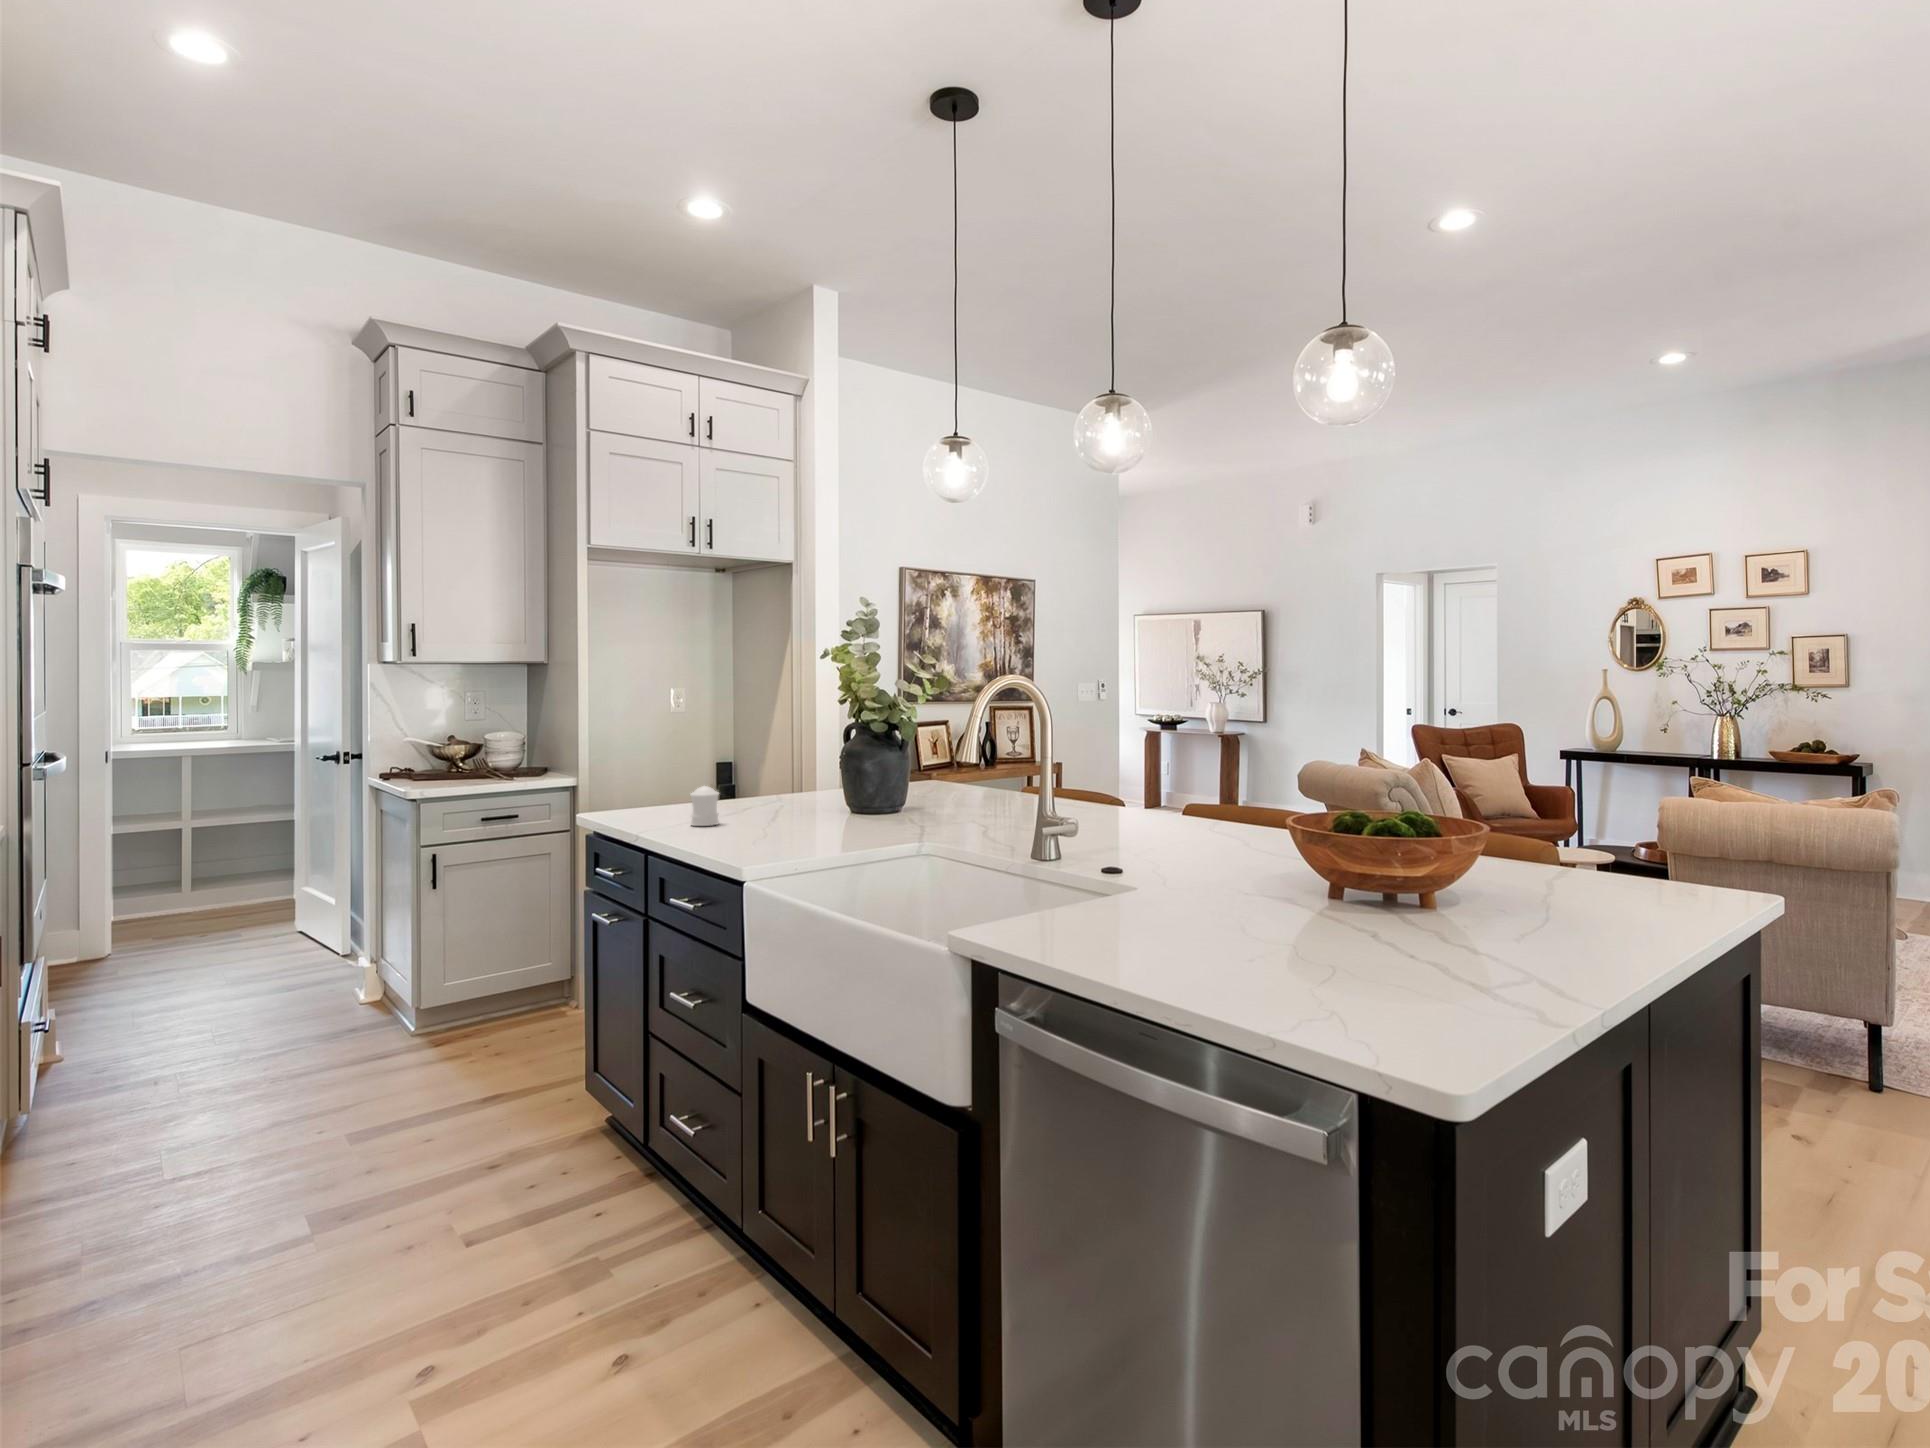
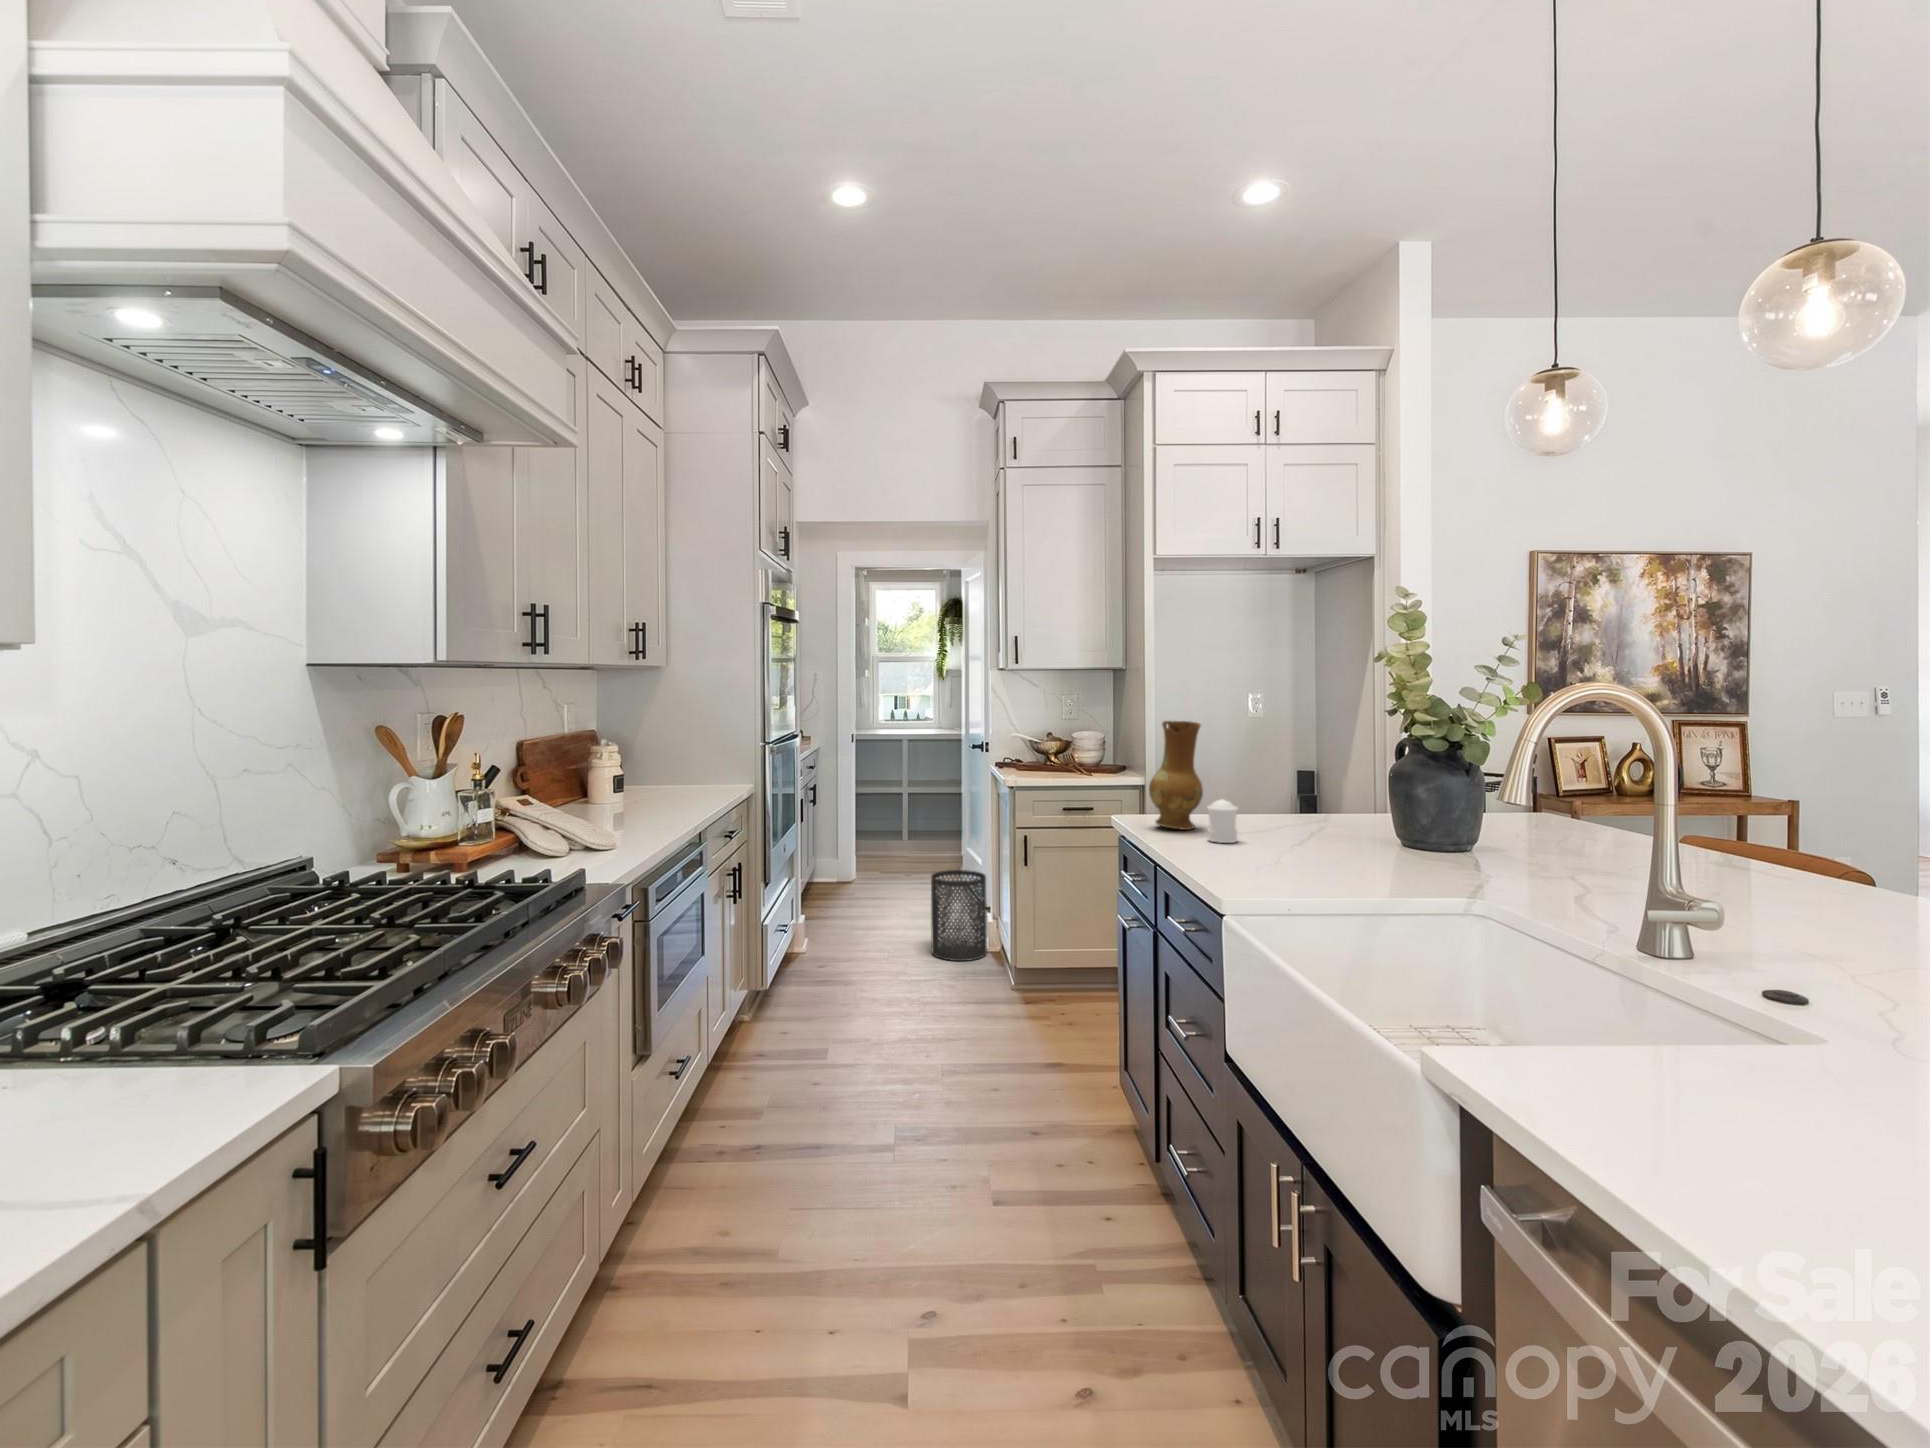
ceramic jug: none [625,714,679,819] -> present [1149,721,1203,830]
trash can: none [282,908,365,1022] -> present [931,870,987,961]

